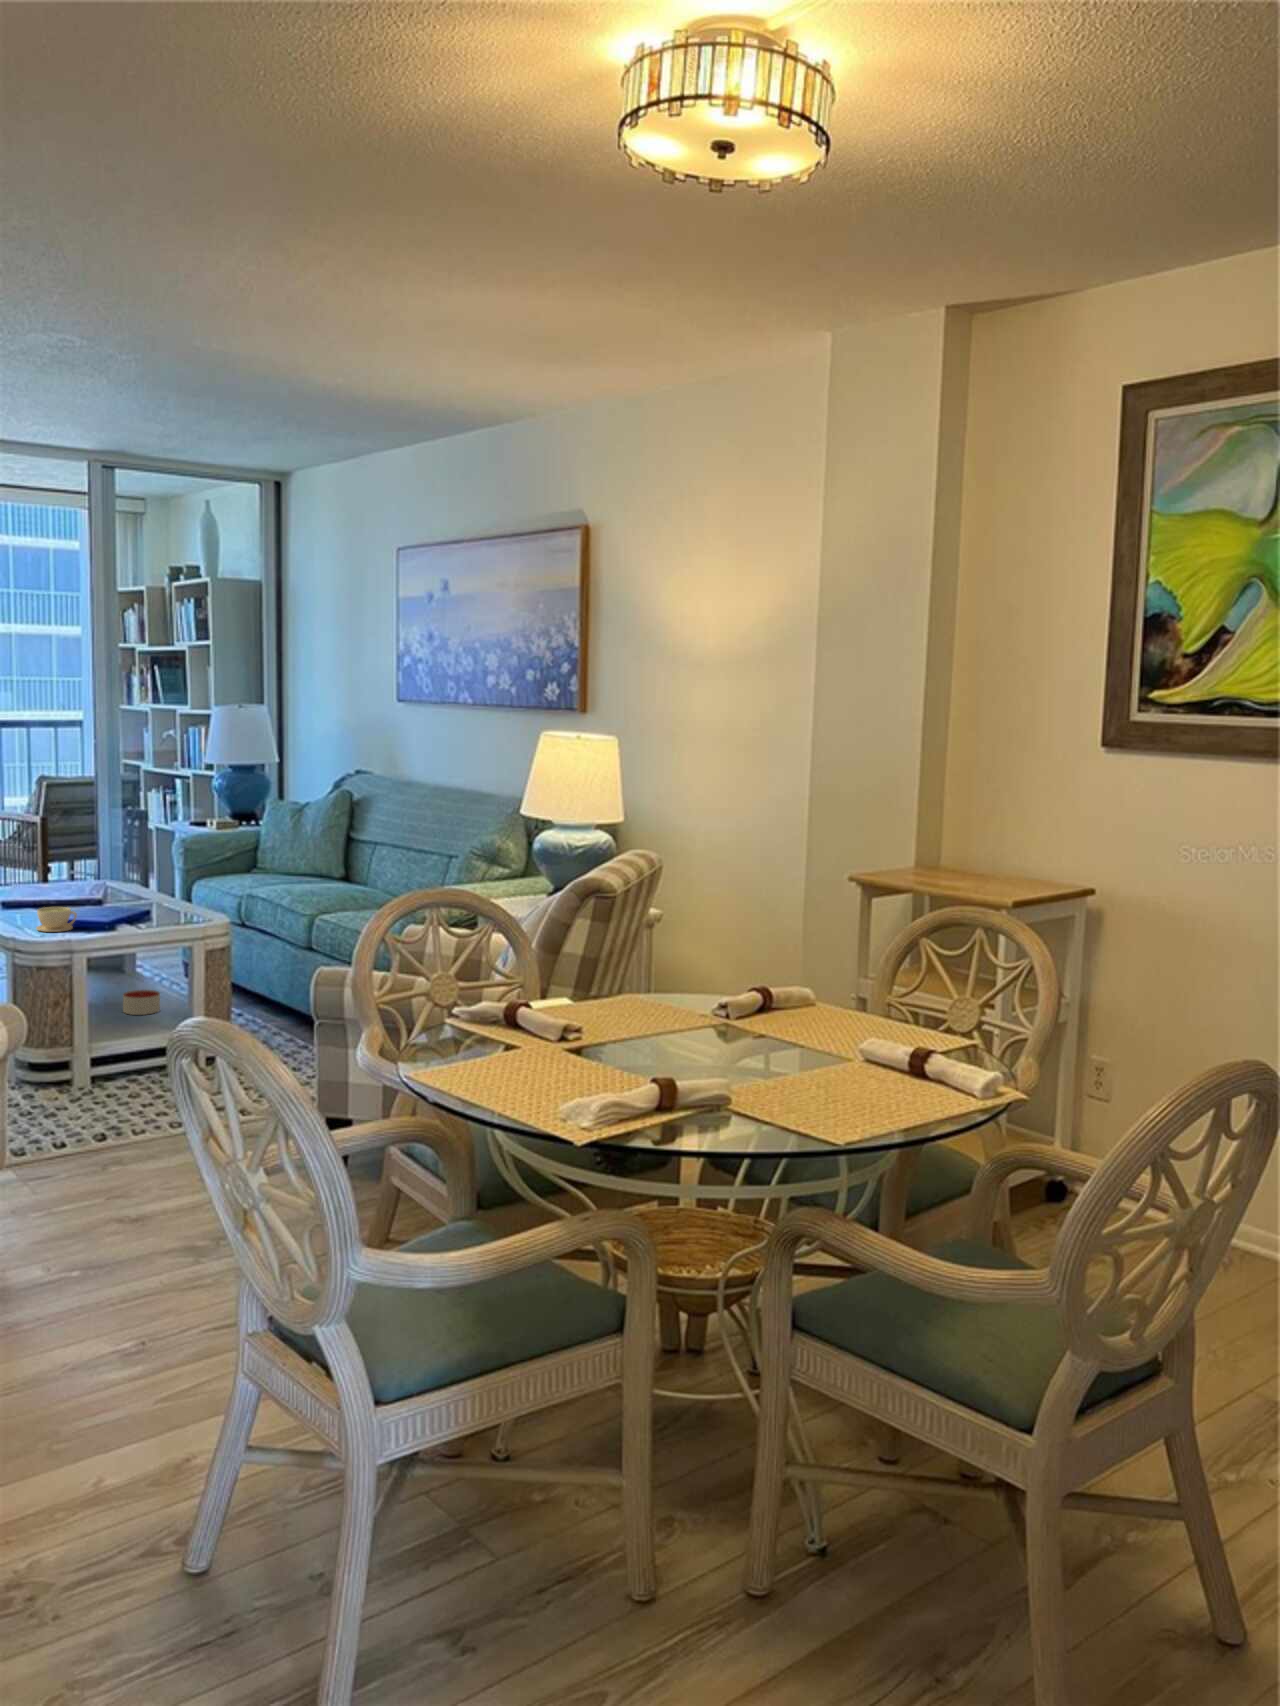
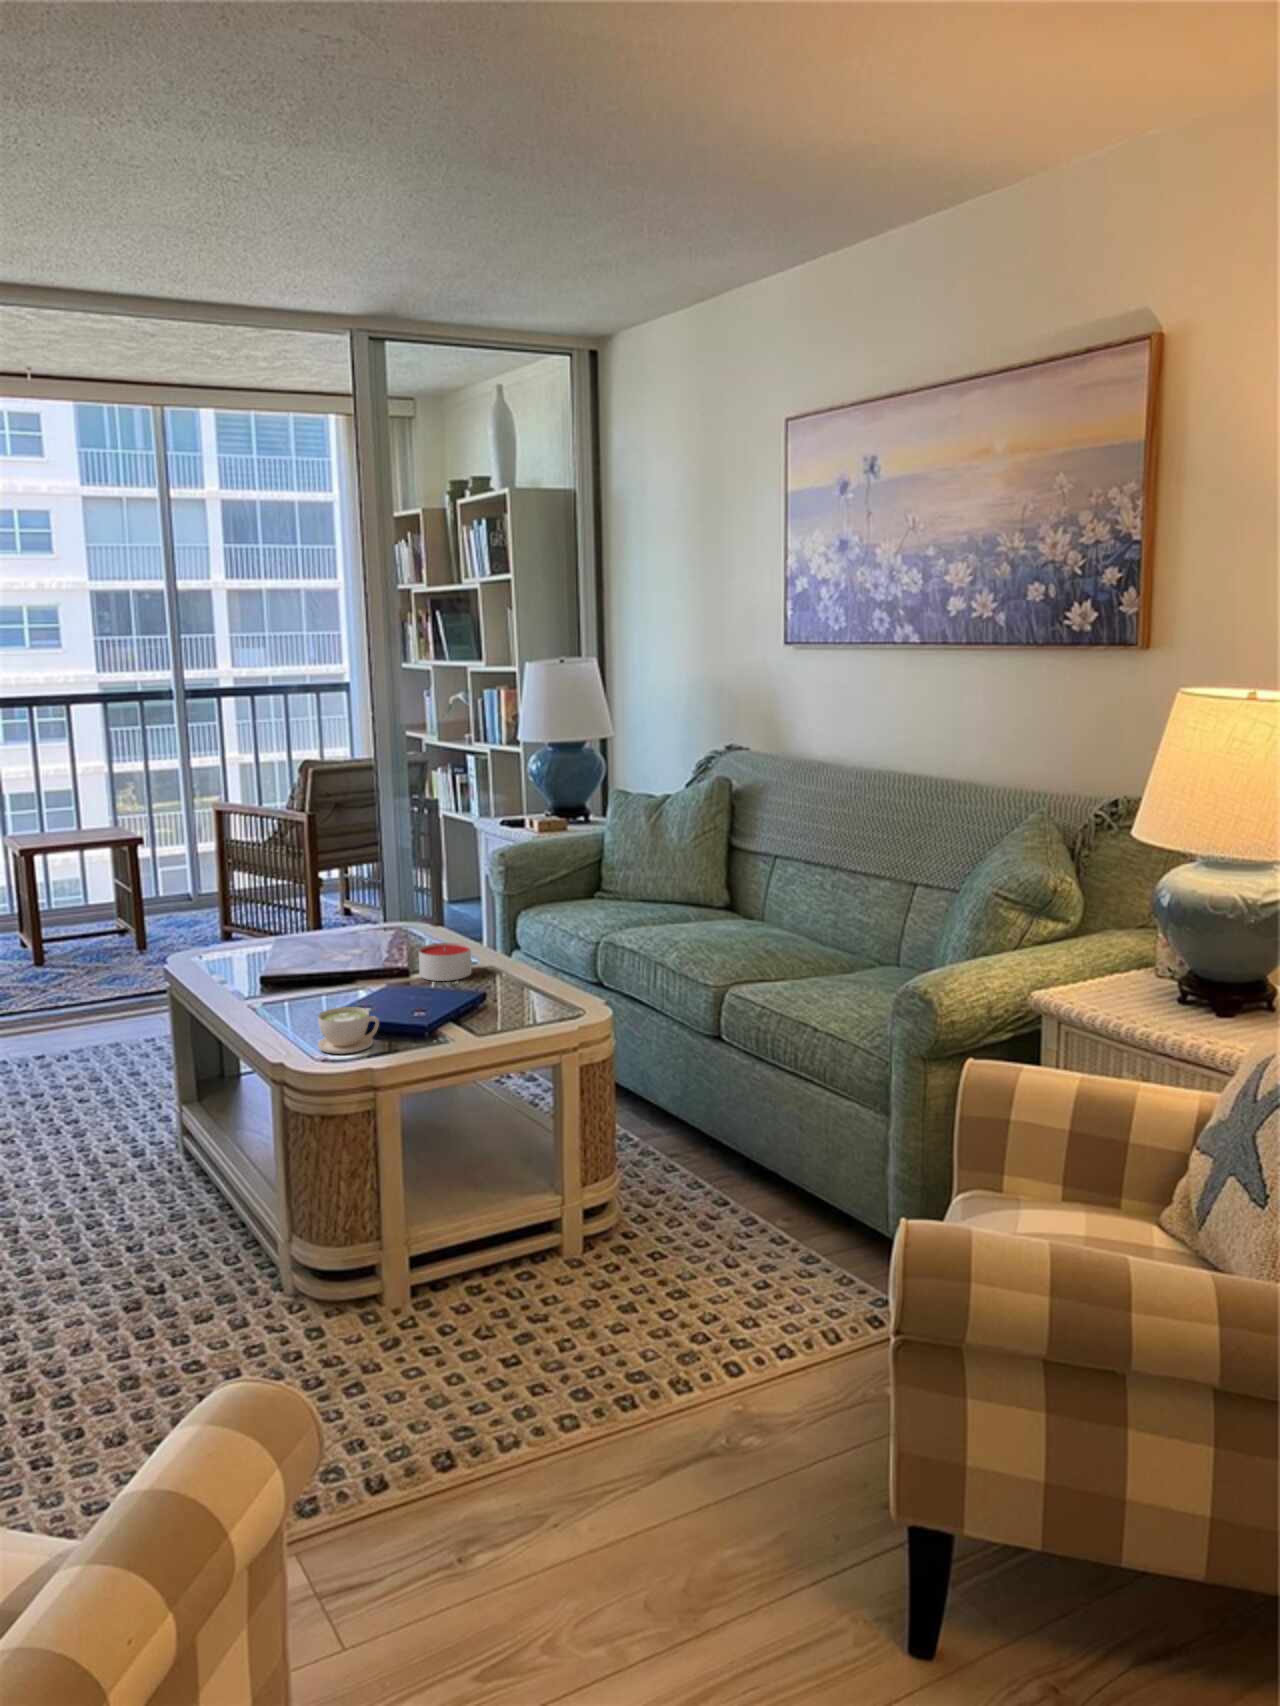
candle: present [123,990,160,1015] -> present [419,943,472,981]

